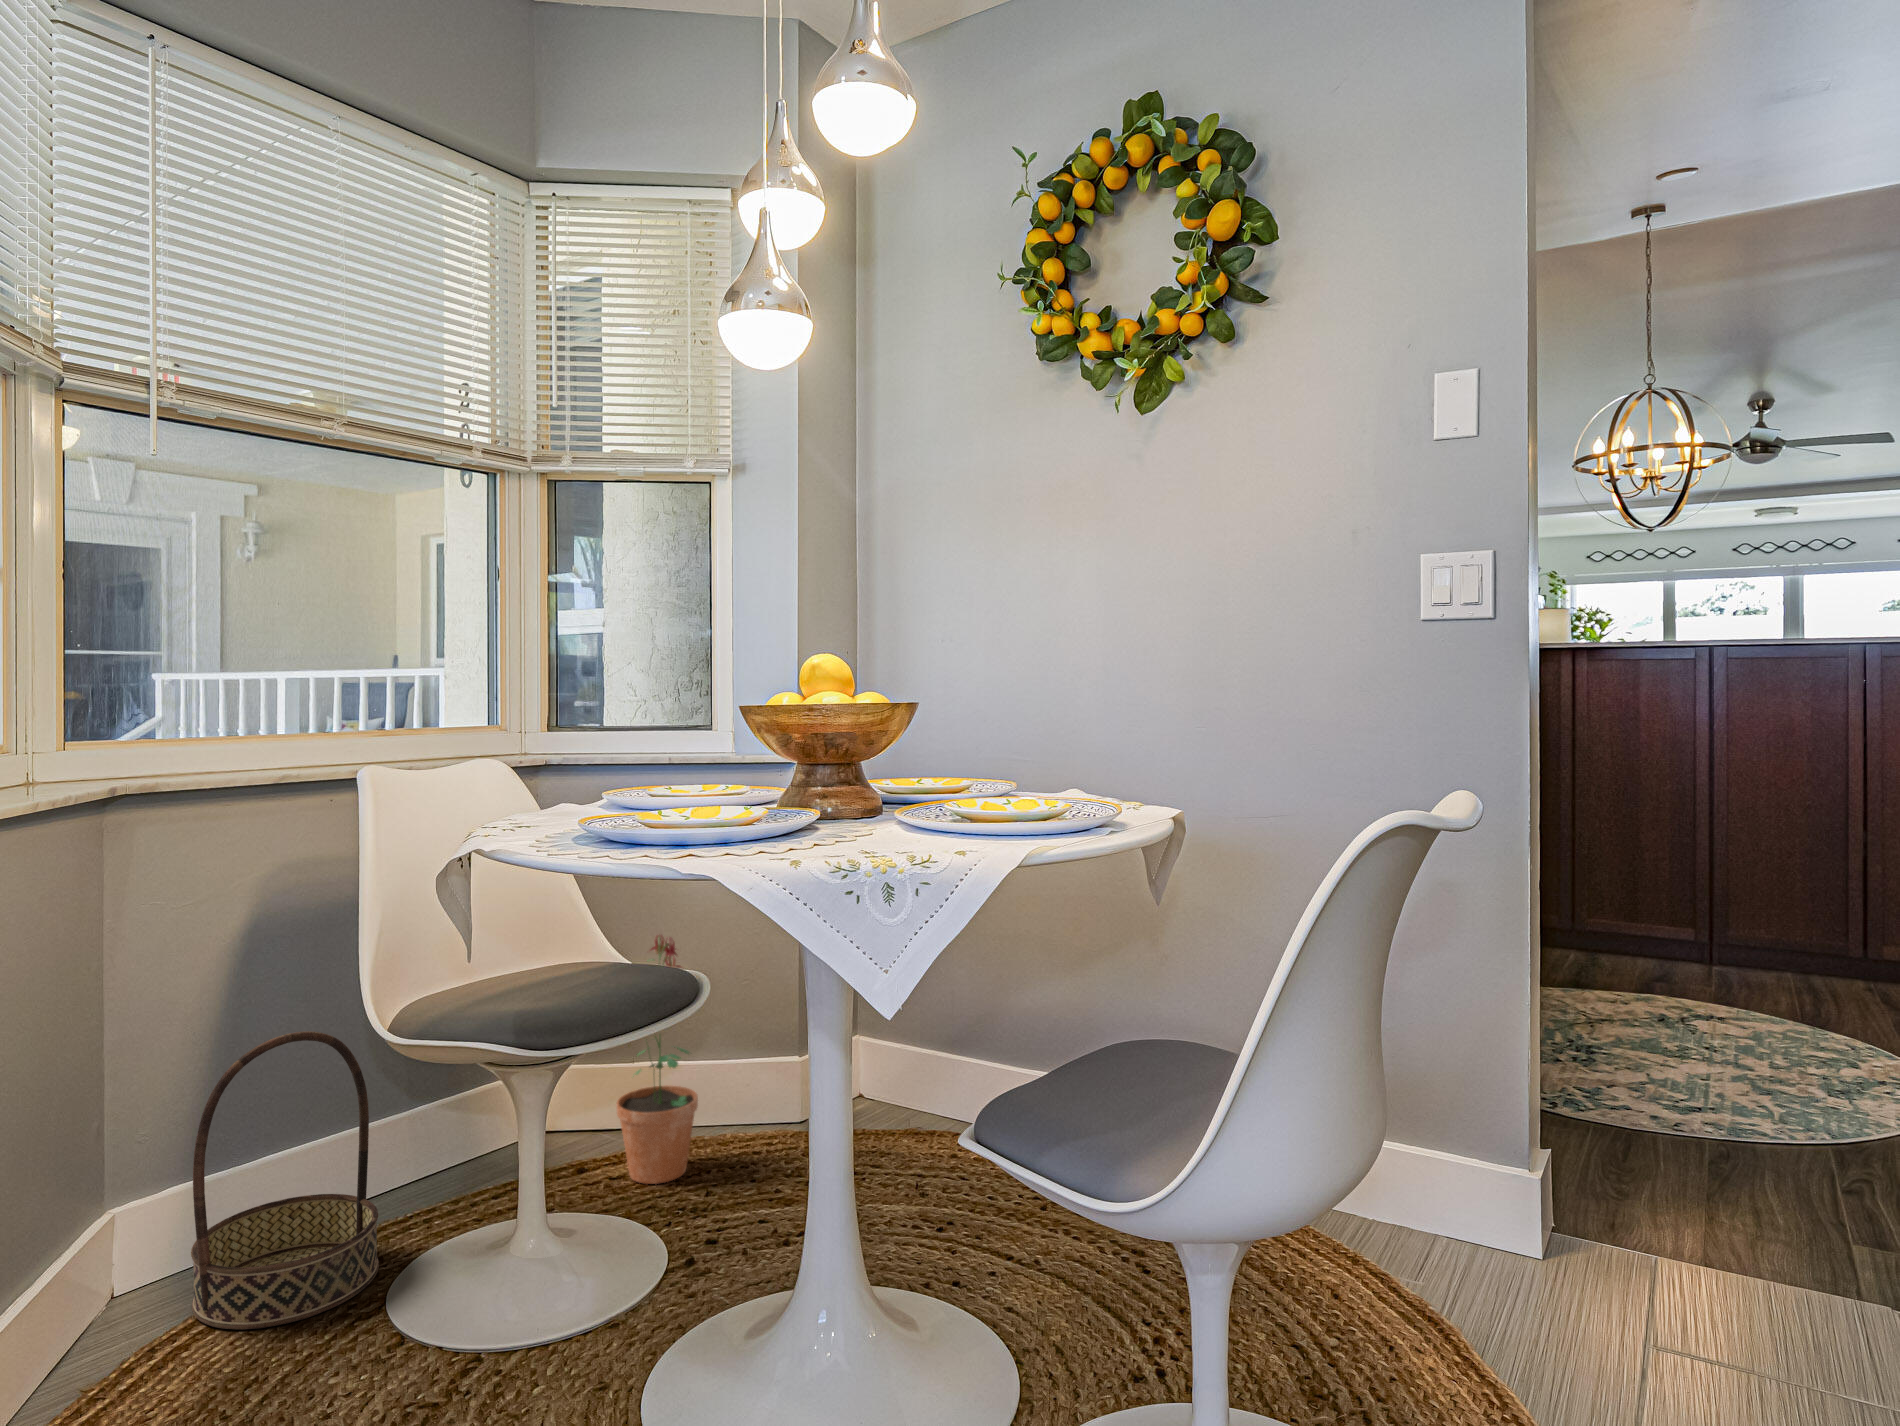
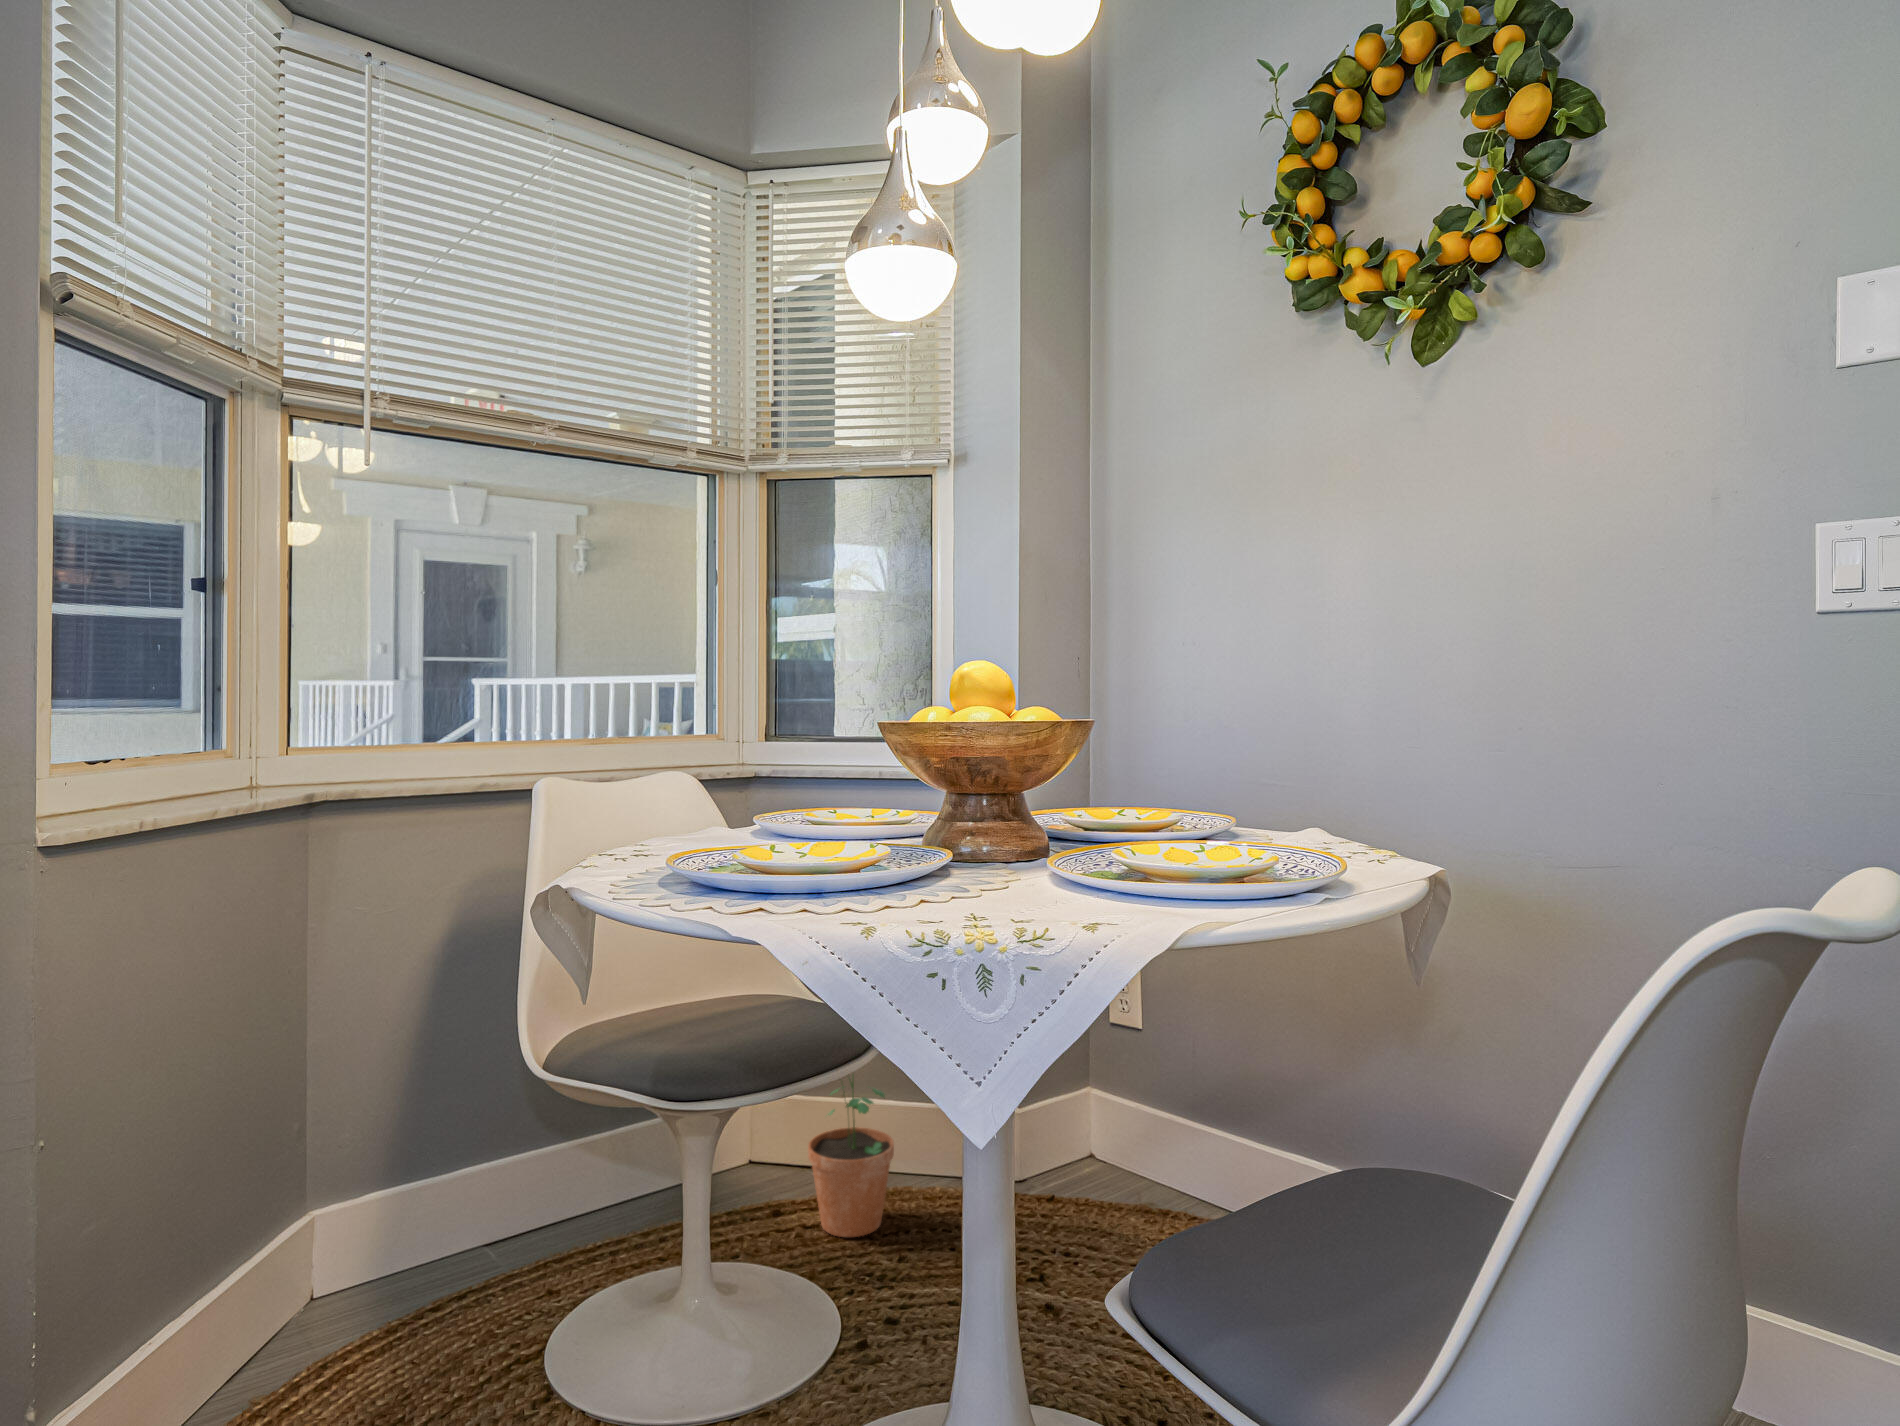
basket: present [191,1031,379,1330] -> none [370,1050,554,1358]

